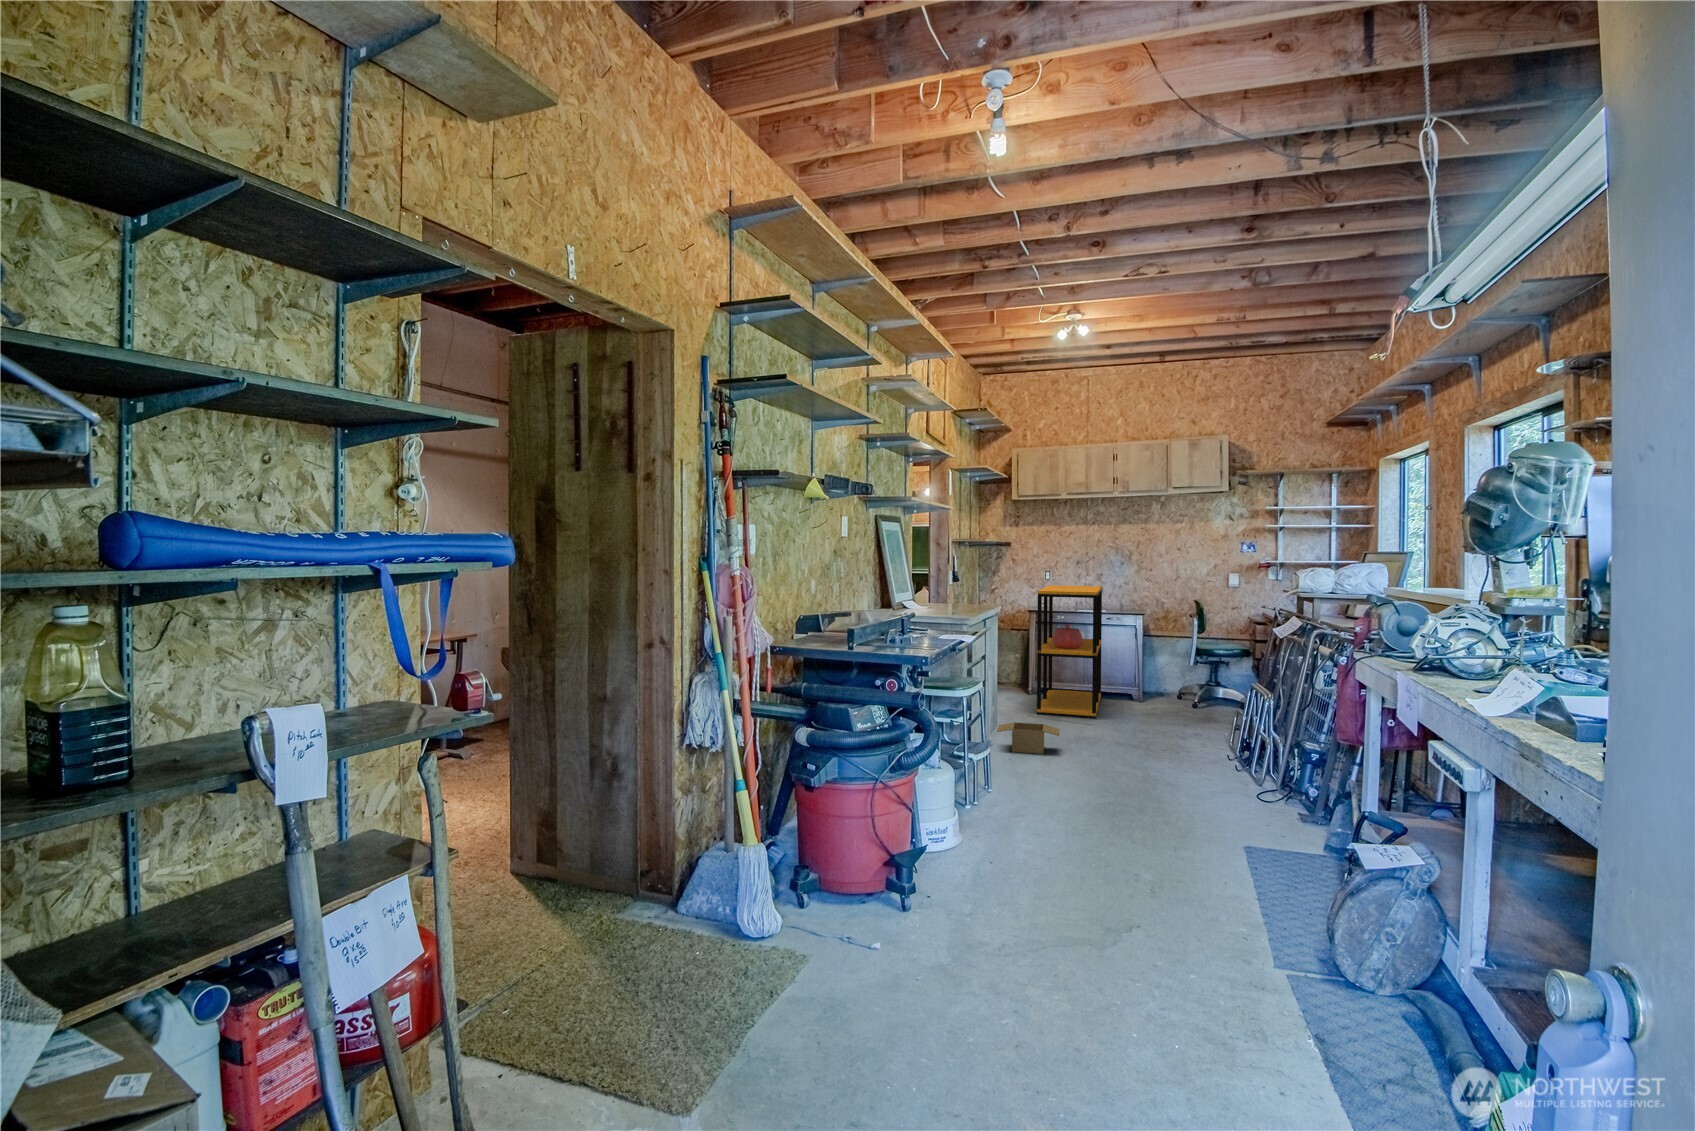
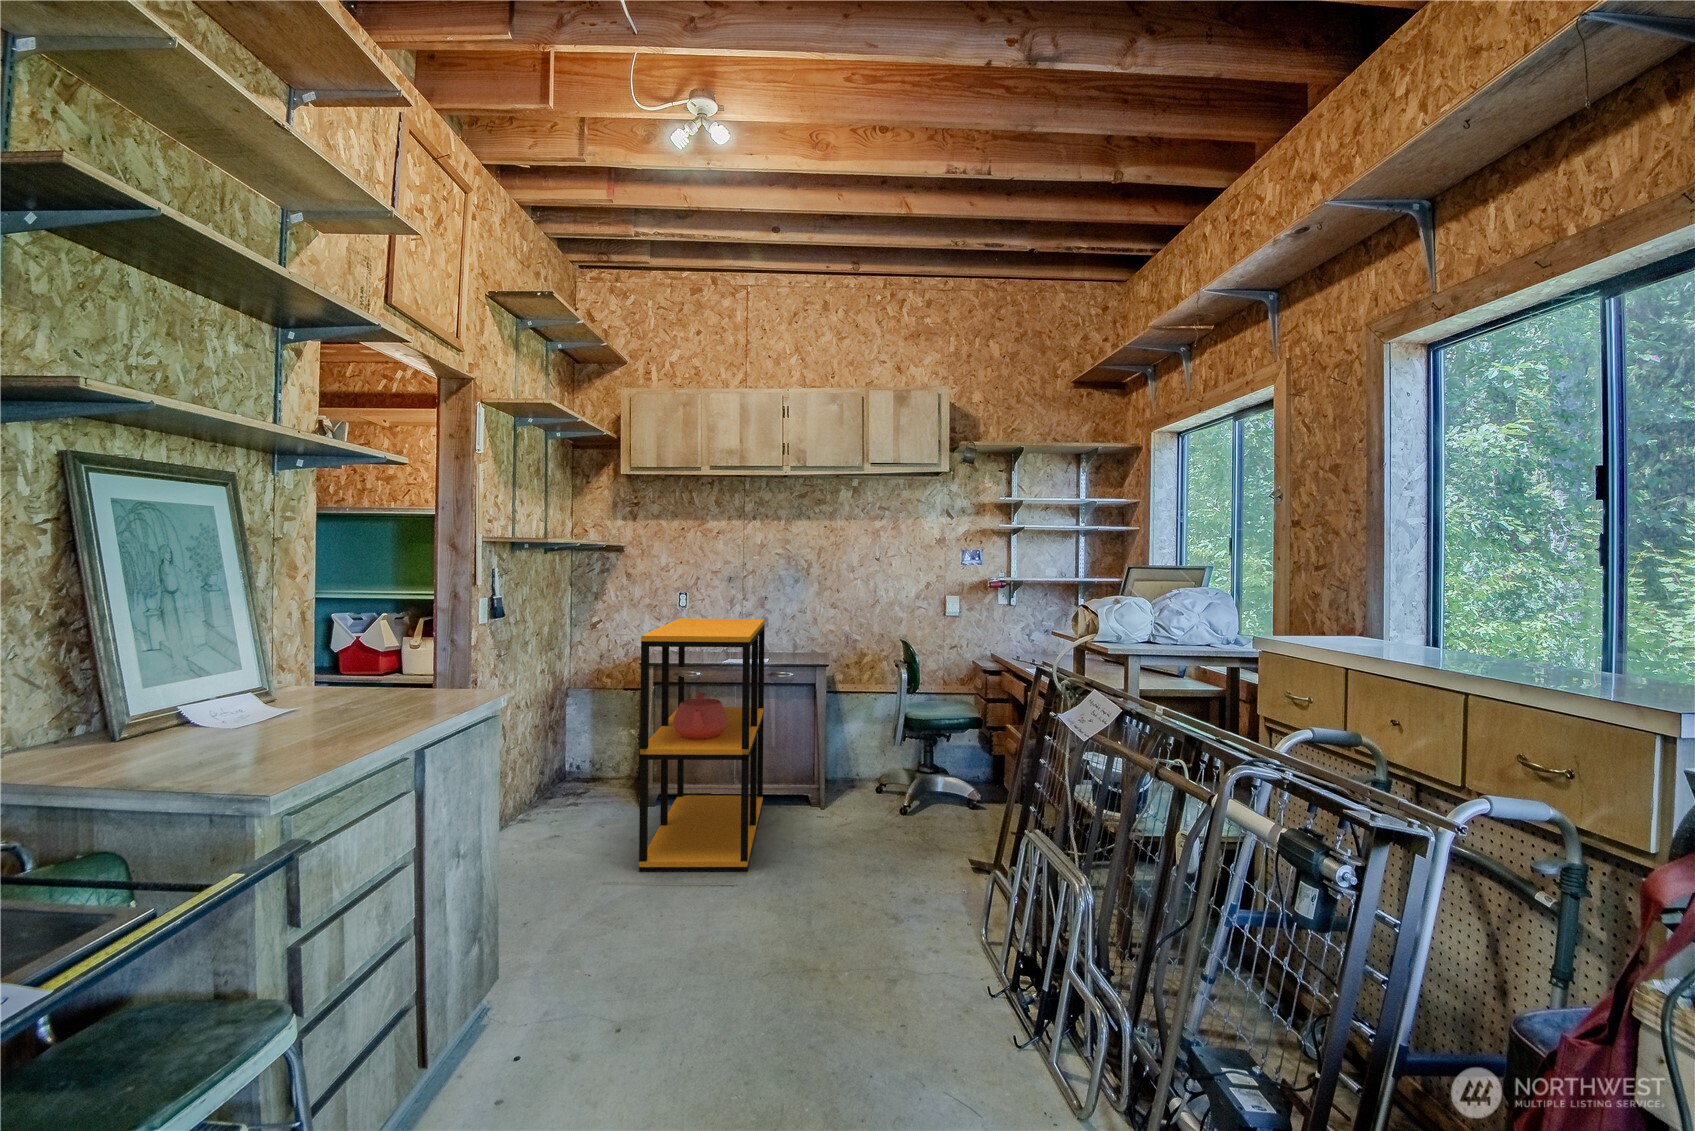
cardboard box: present [997,722,1060,754] -> none [485,961,651,1061]

